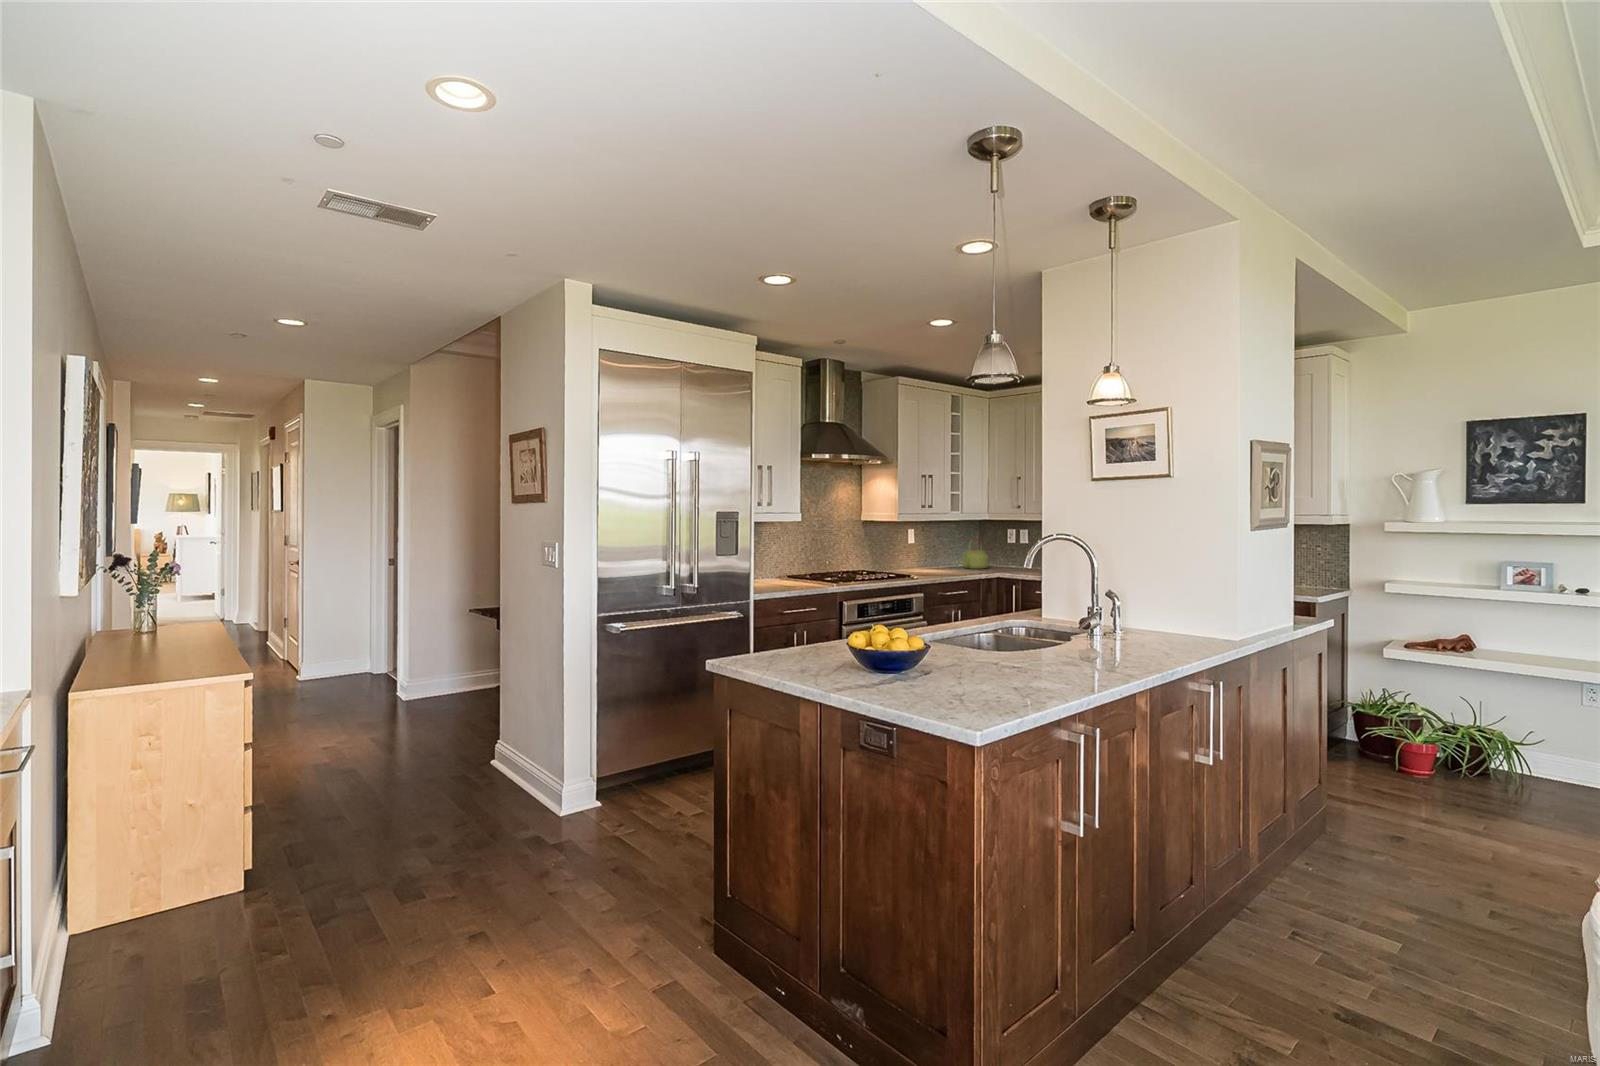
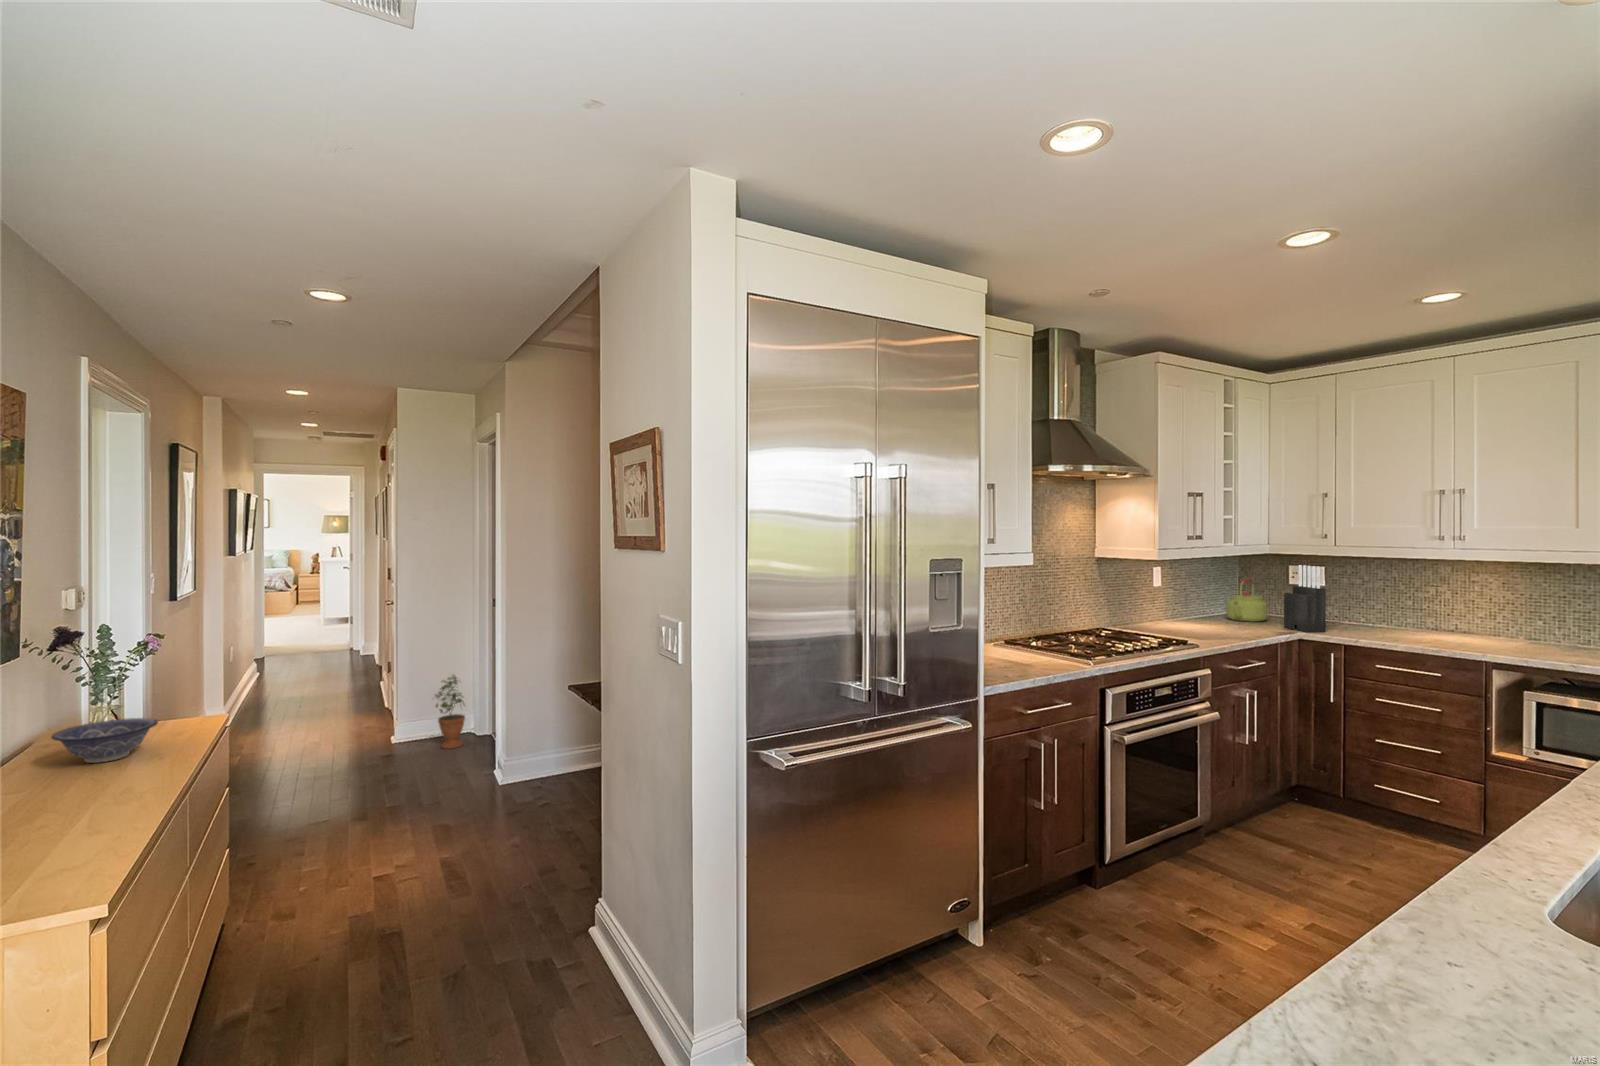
knife block: none [992,527,1015,573] -> present [1284,565,1326,632]
decorative bowl: none [129,615,196,640] -> present [51,718,158,763]
potted plant: none [335,621,365,684] -> present [435,675,465,749]

